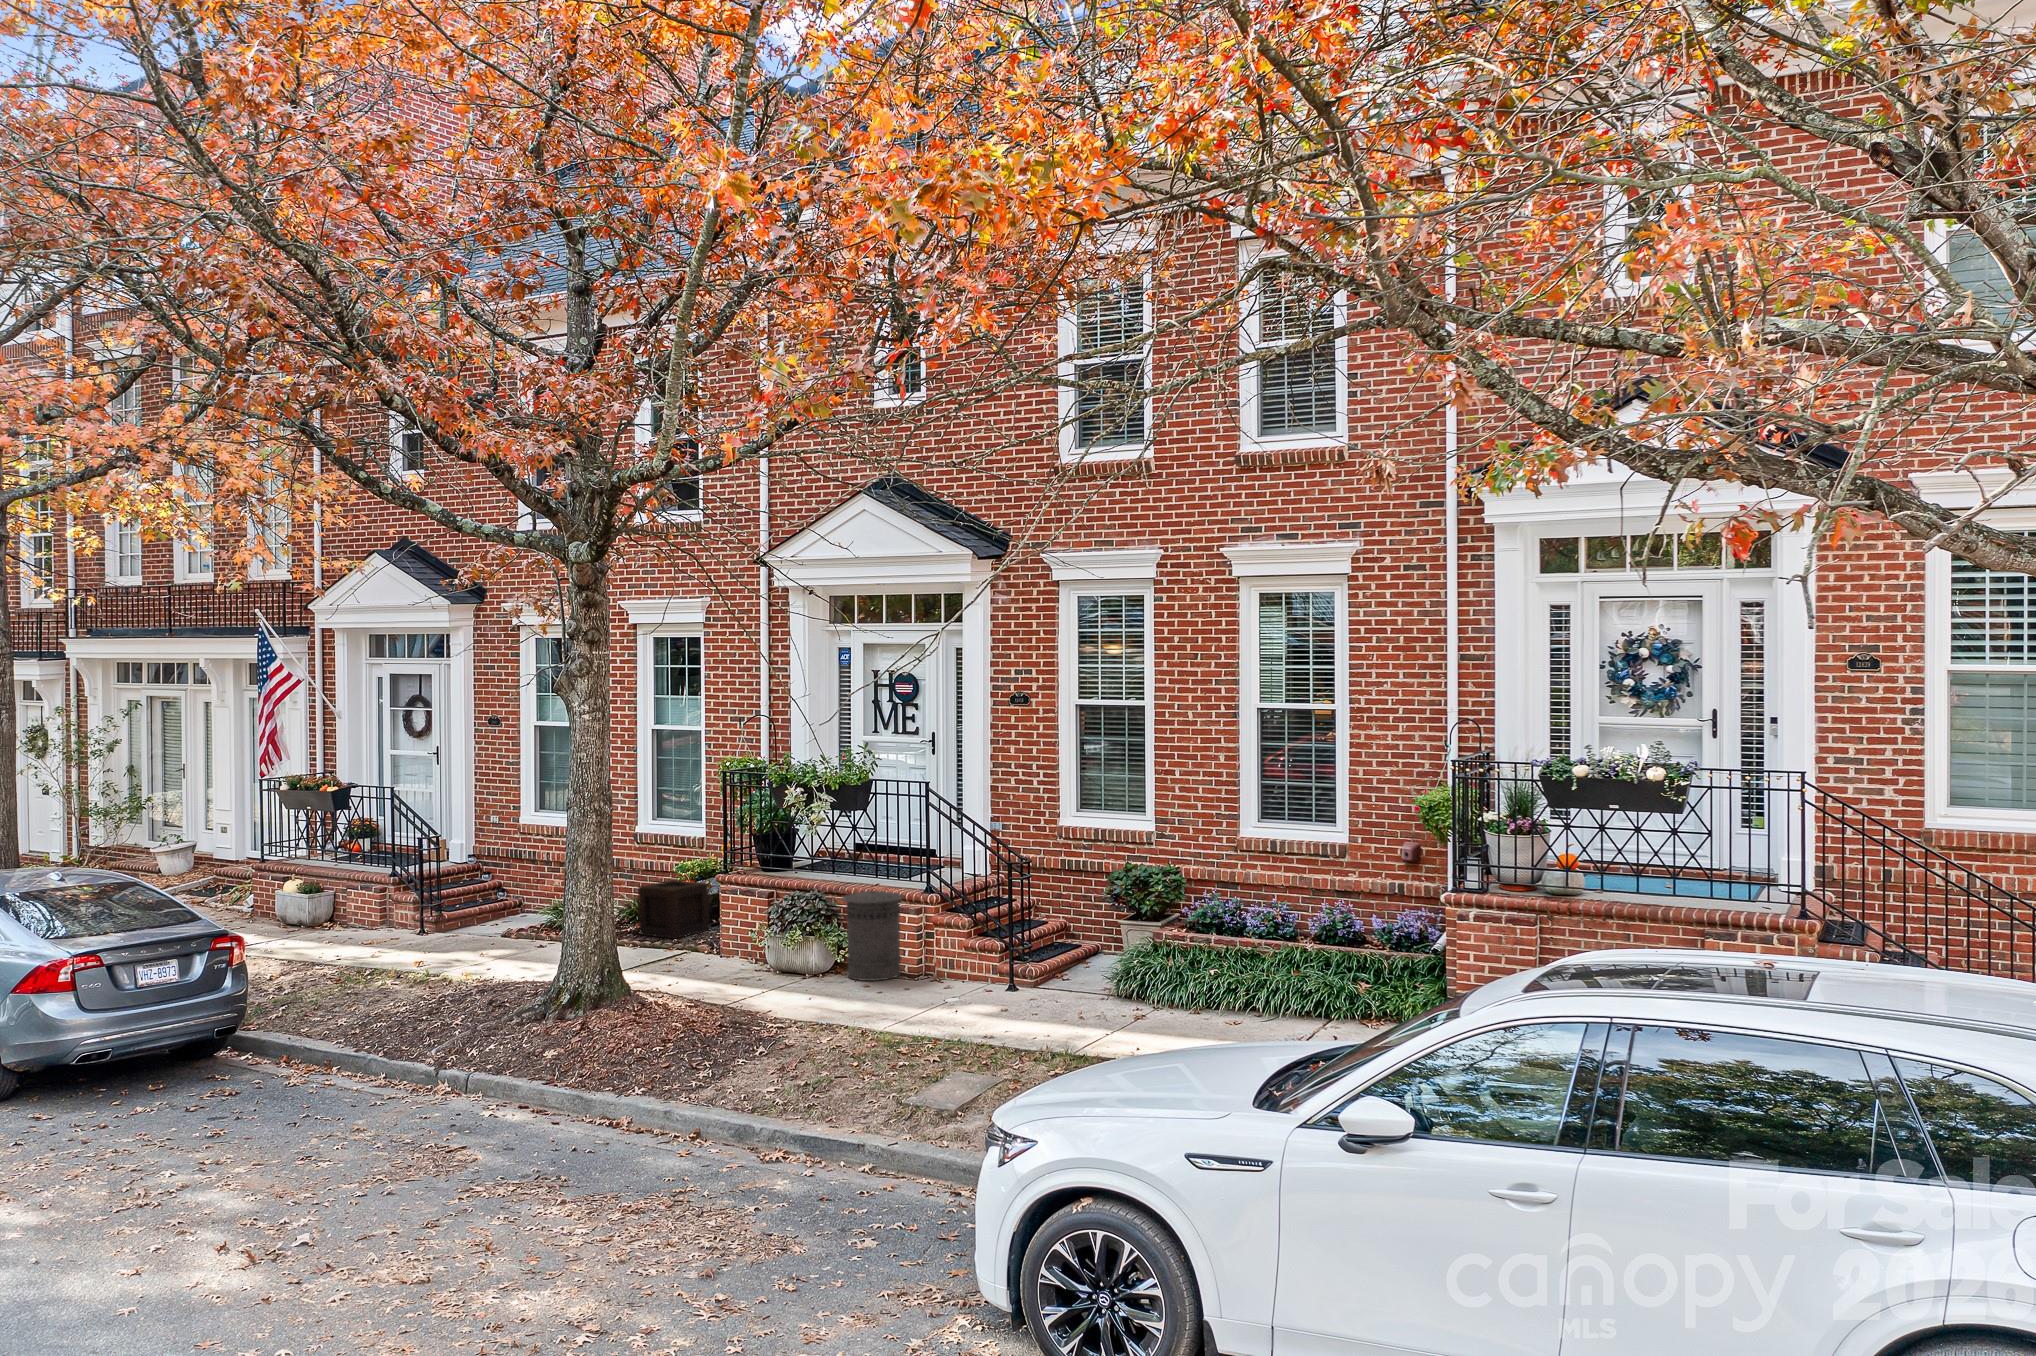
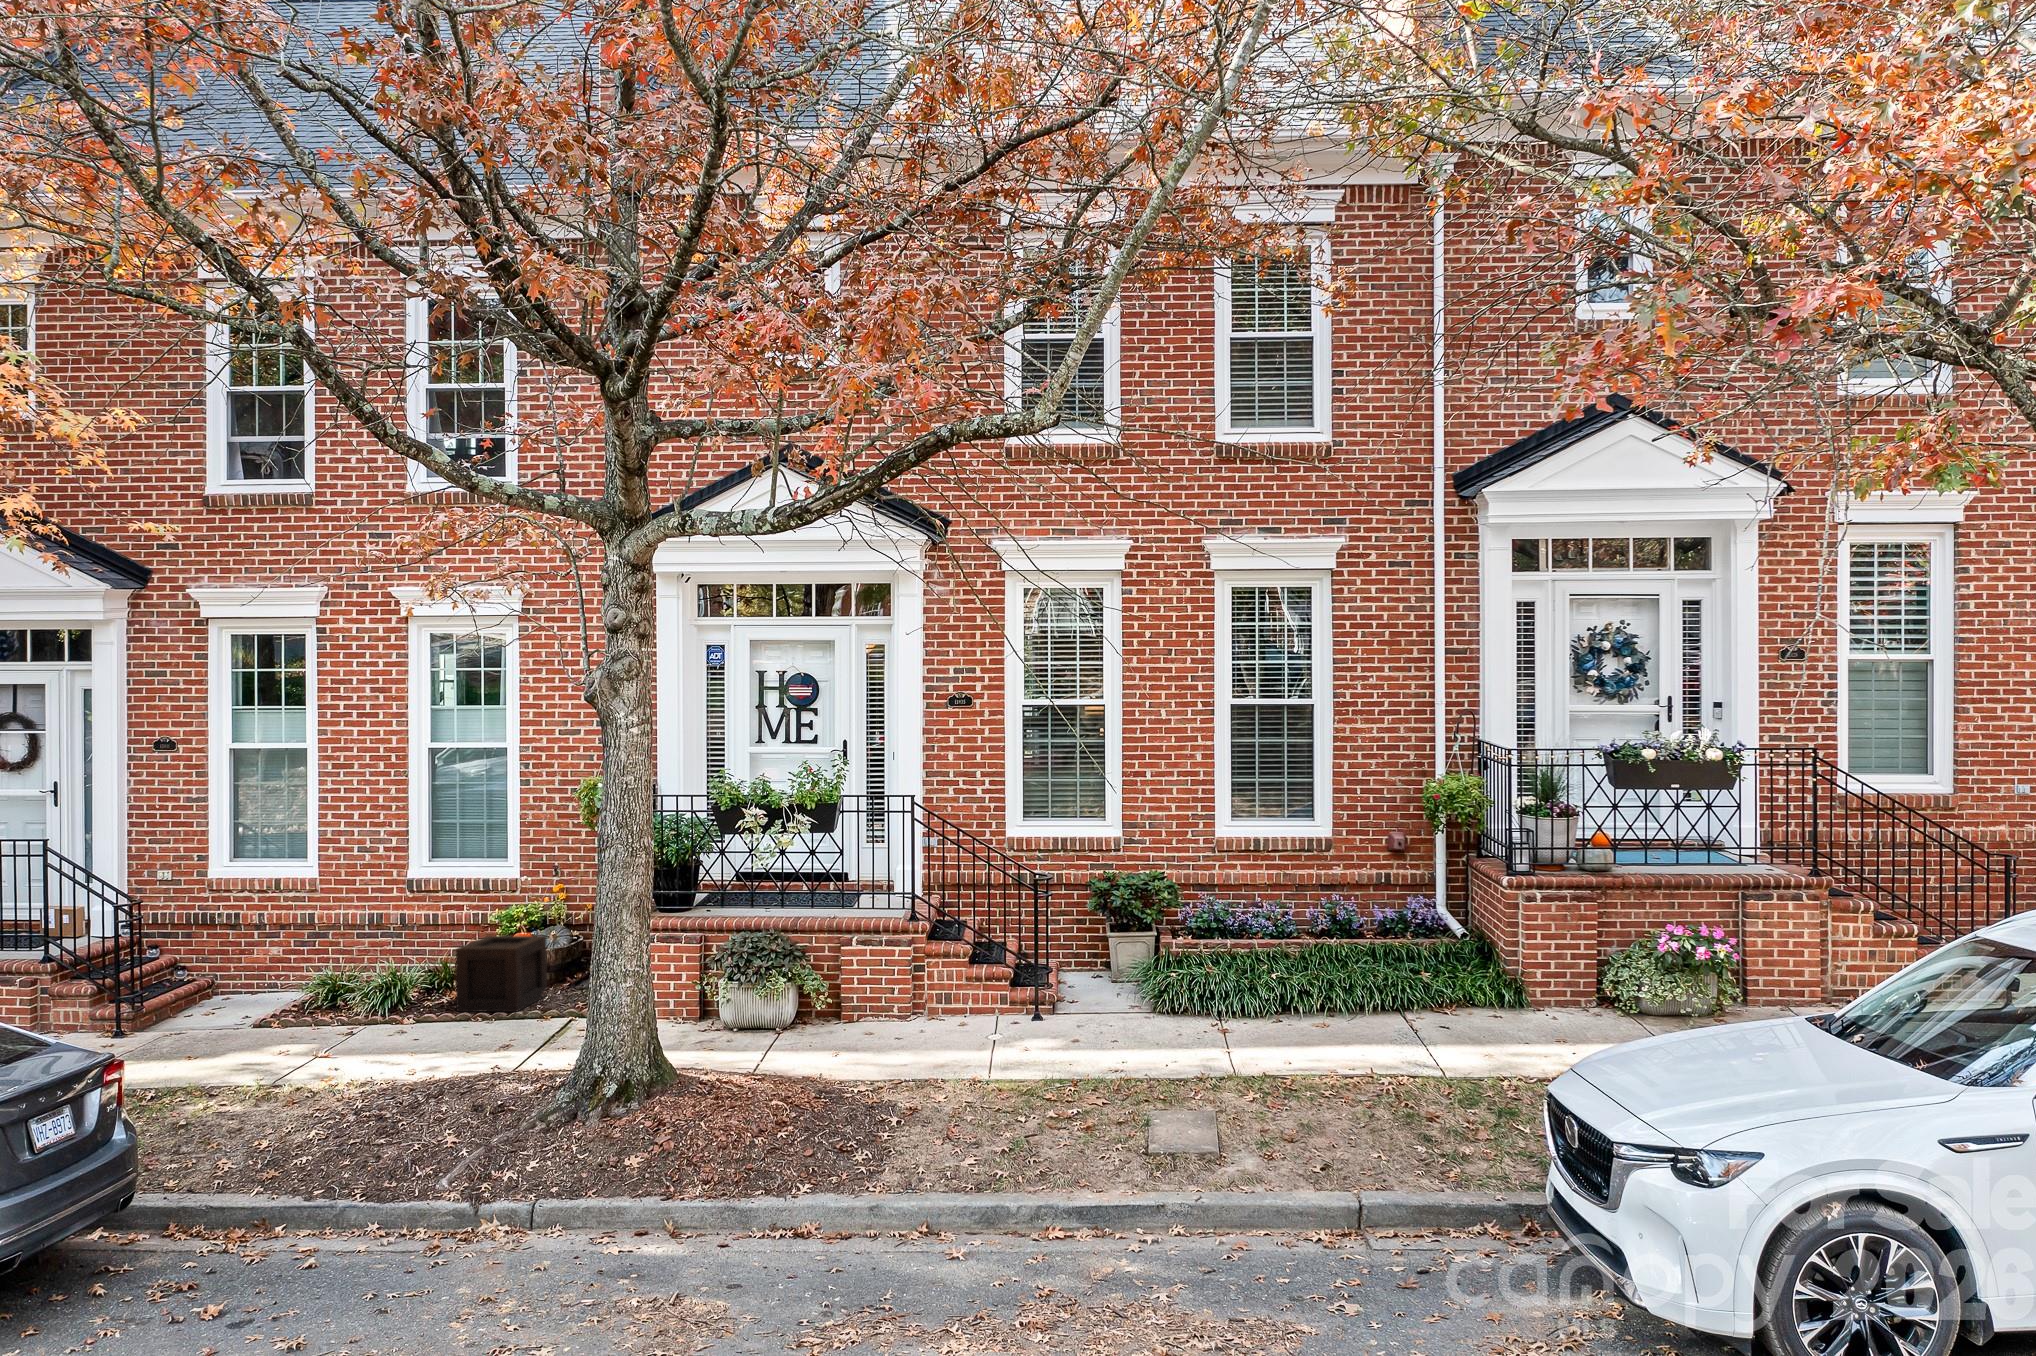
trash can: present [842,890,904,981] -> none [821,925,897,1038]

